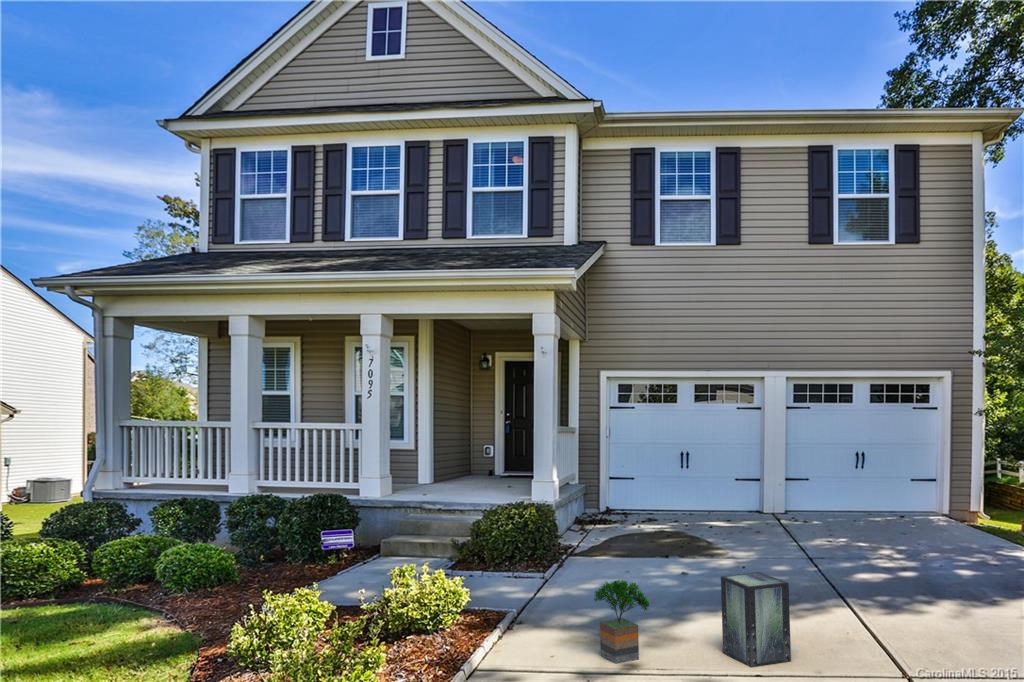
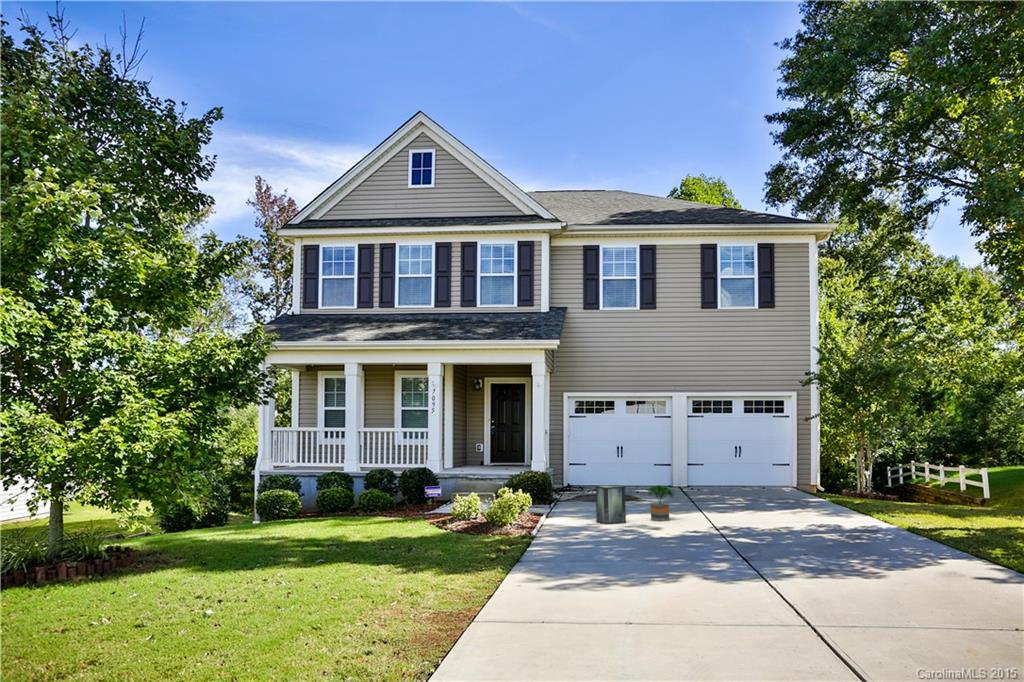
potted tree: present [594,580,650,664] -> present [648,485,674,522]

